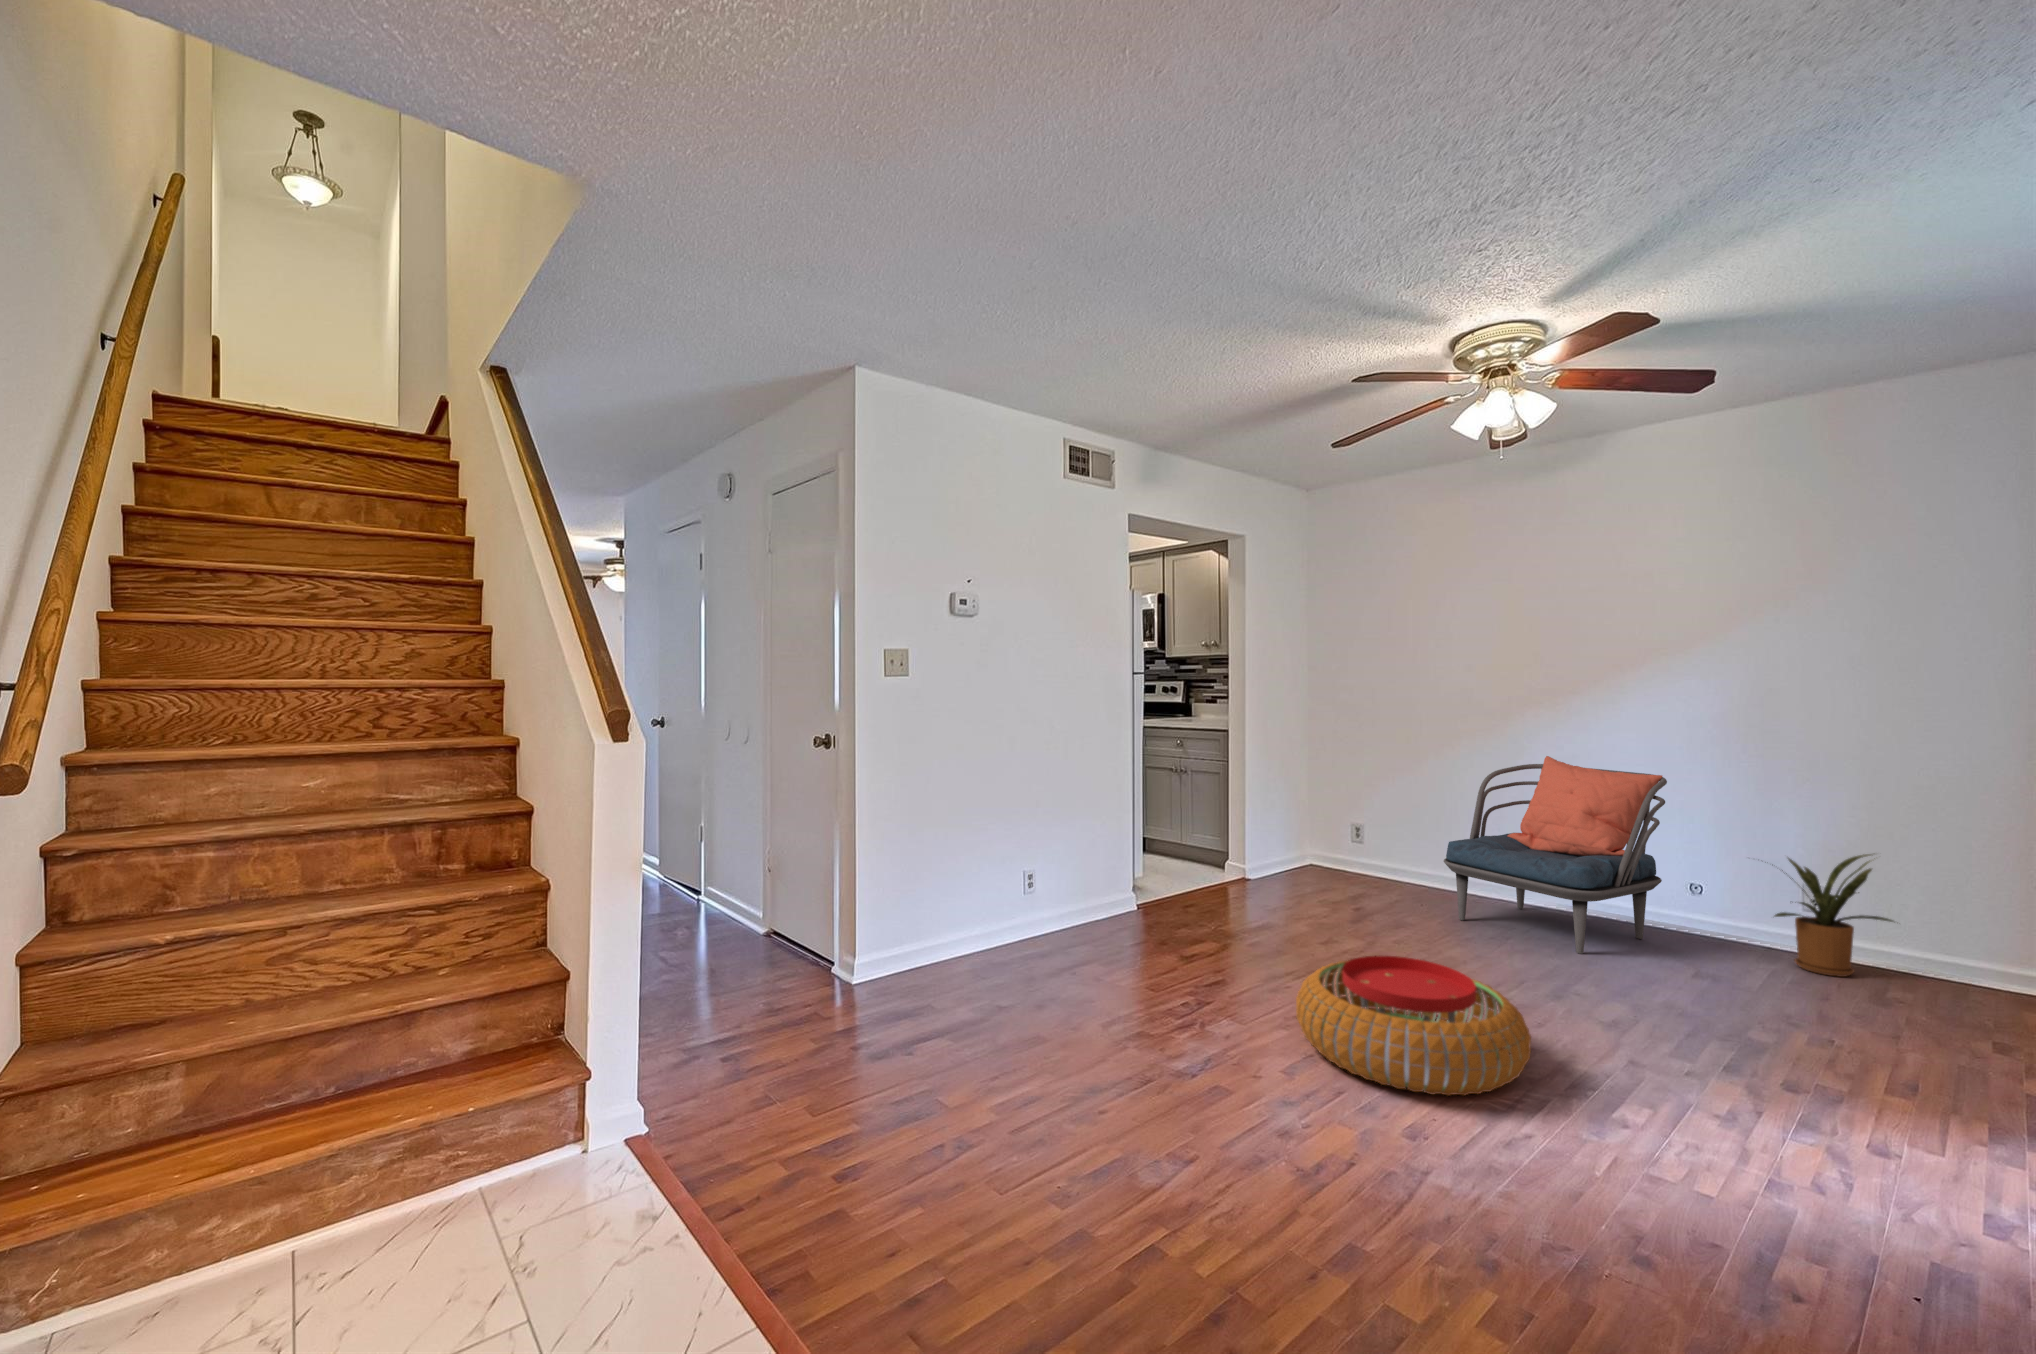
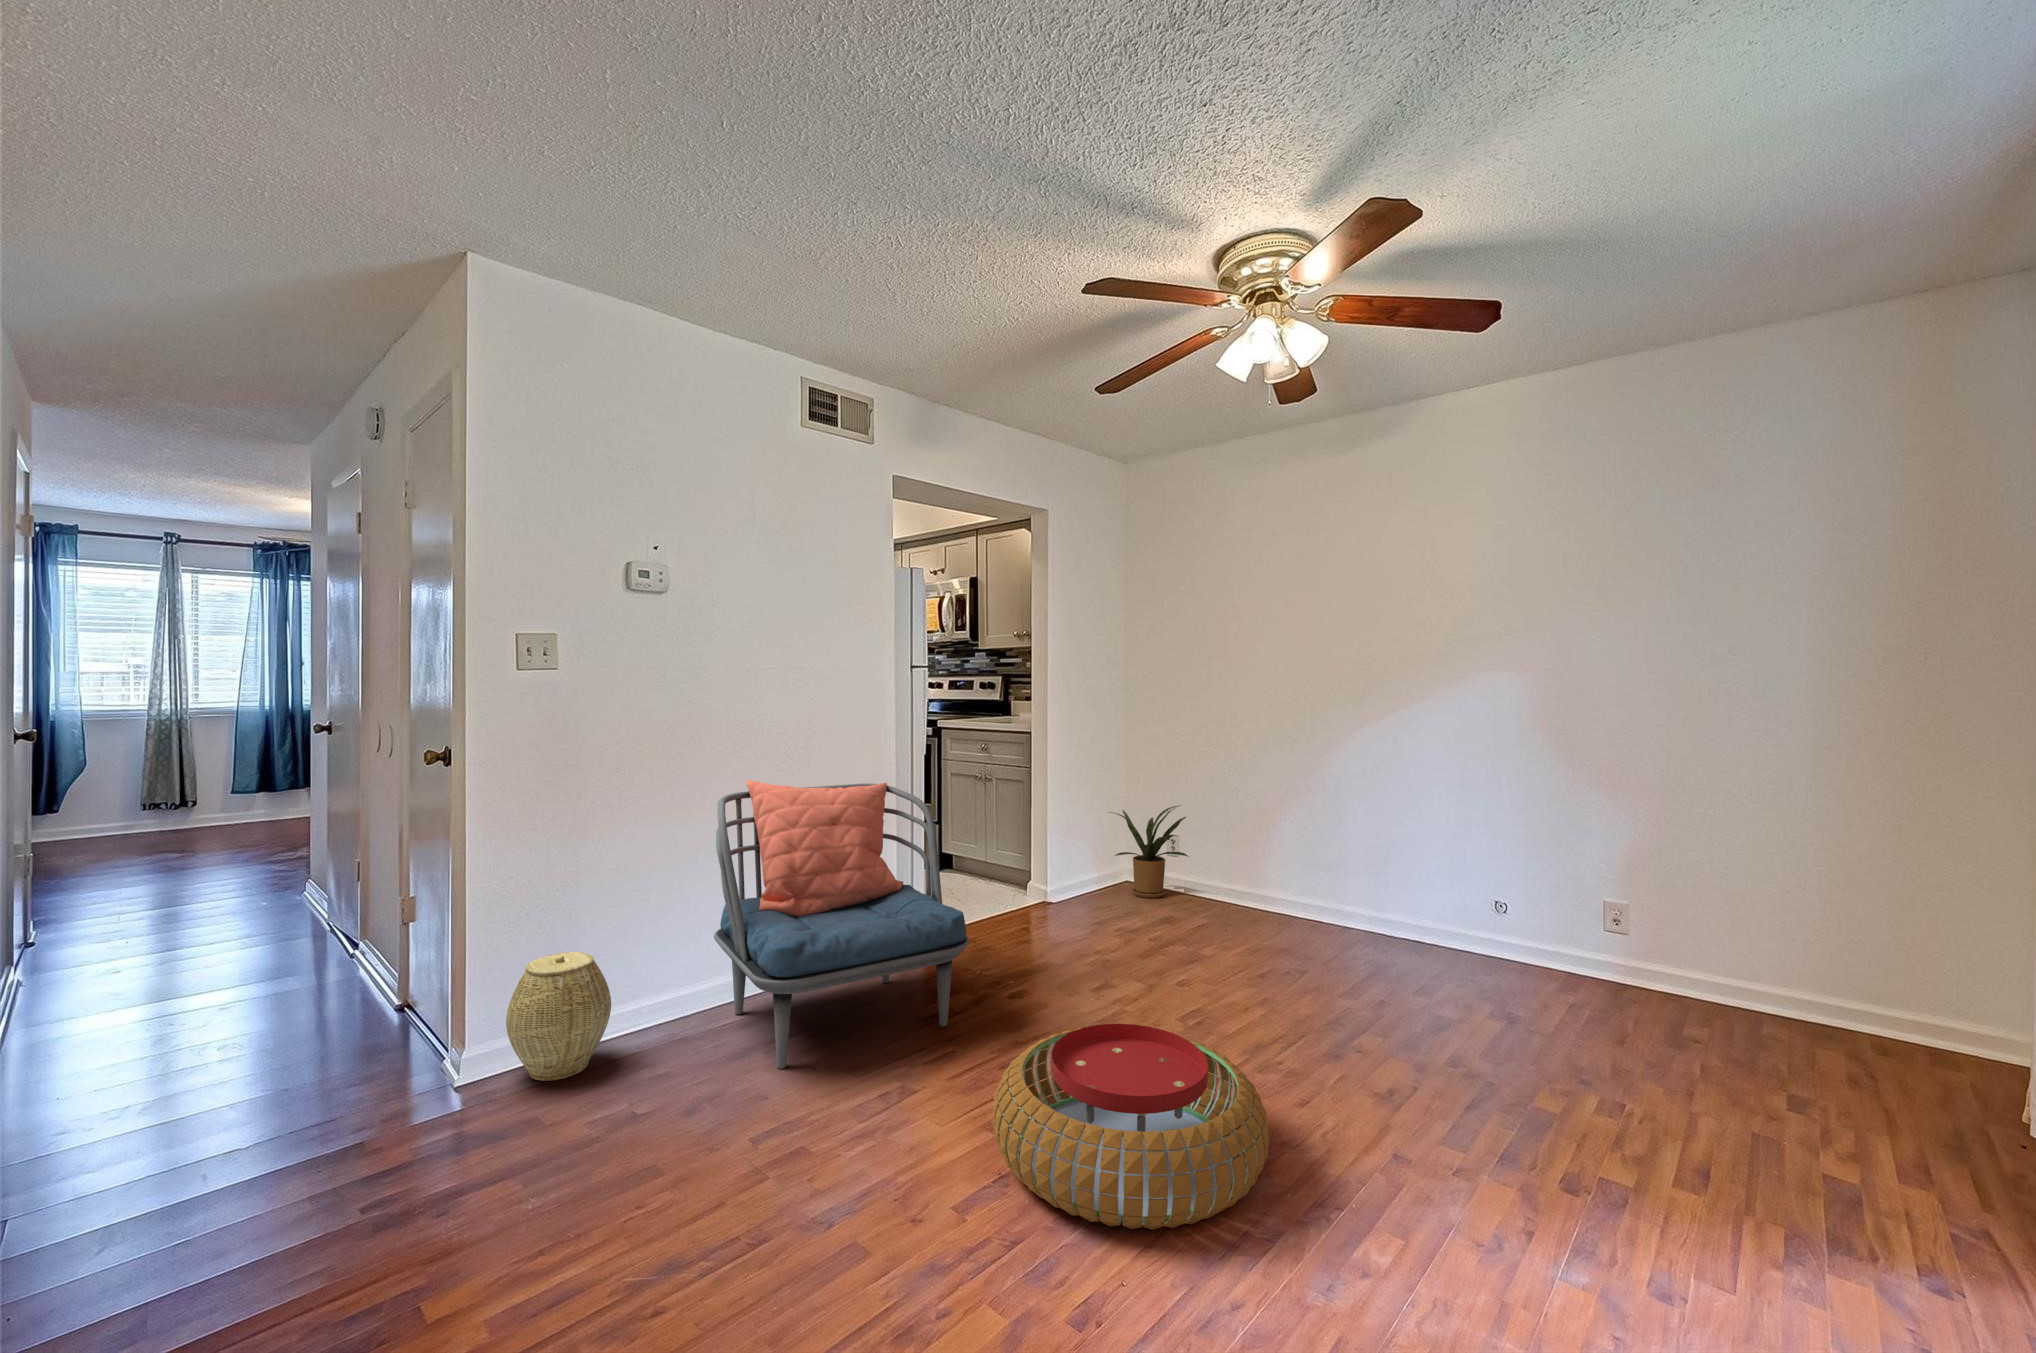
armchair: present [1444,756,1667,954] -> present [714,780,969,1069]
house plant: present [1775,854,1893,977] -> present [1111,805,1188,898]
woven basket: none [895,896,965,990] -> present [506,952,611,1081]

